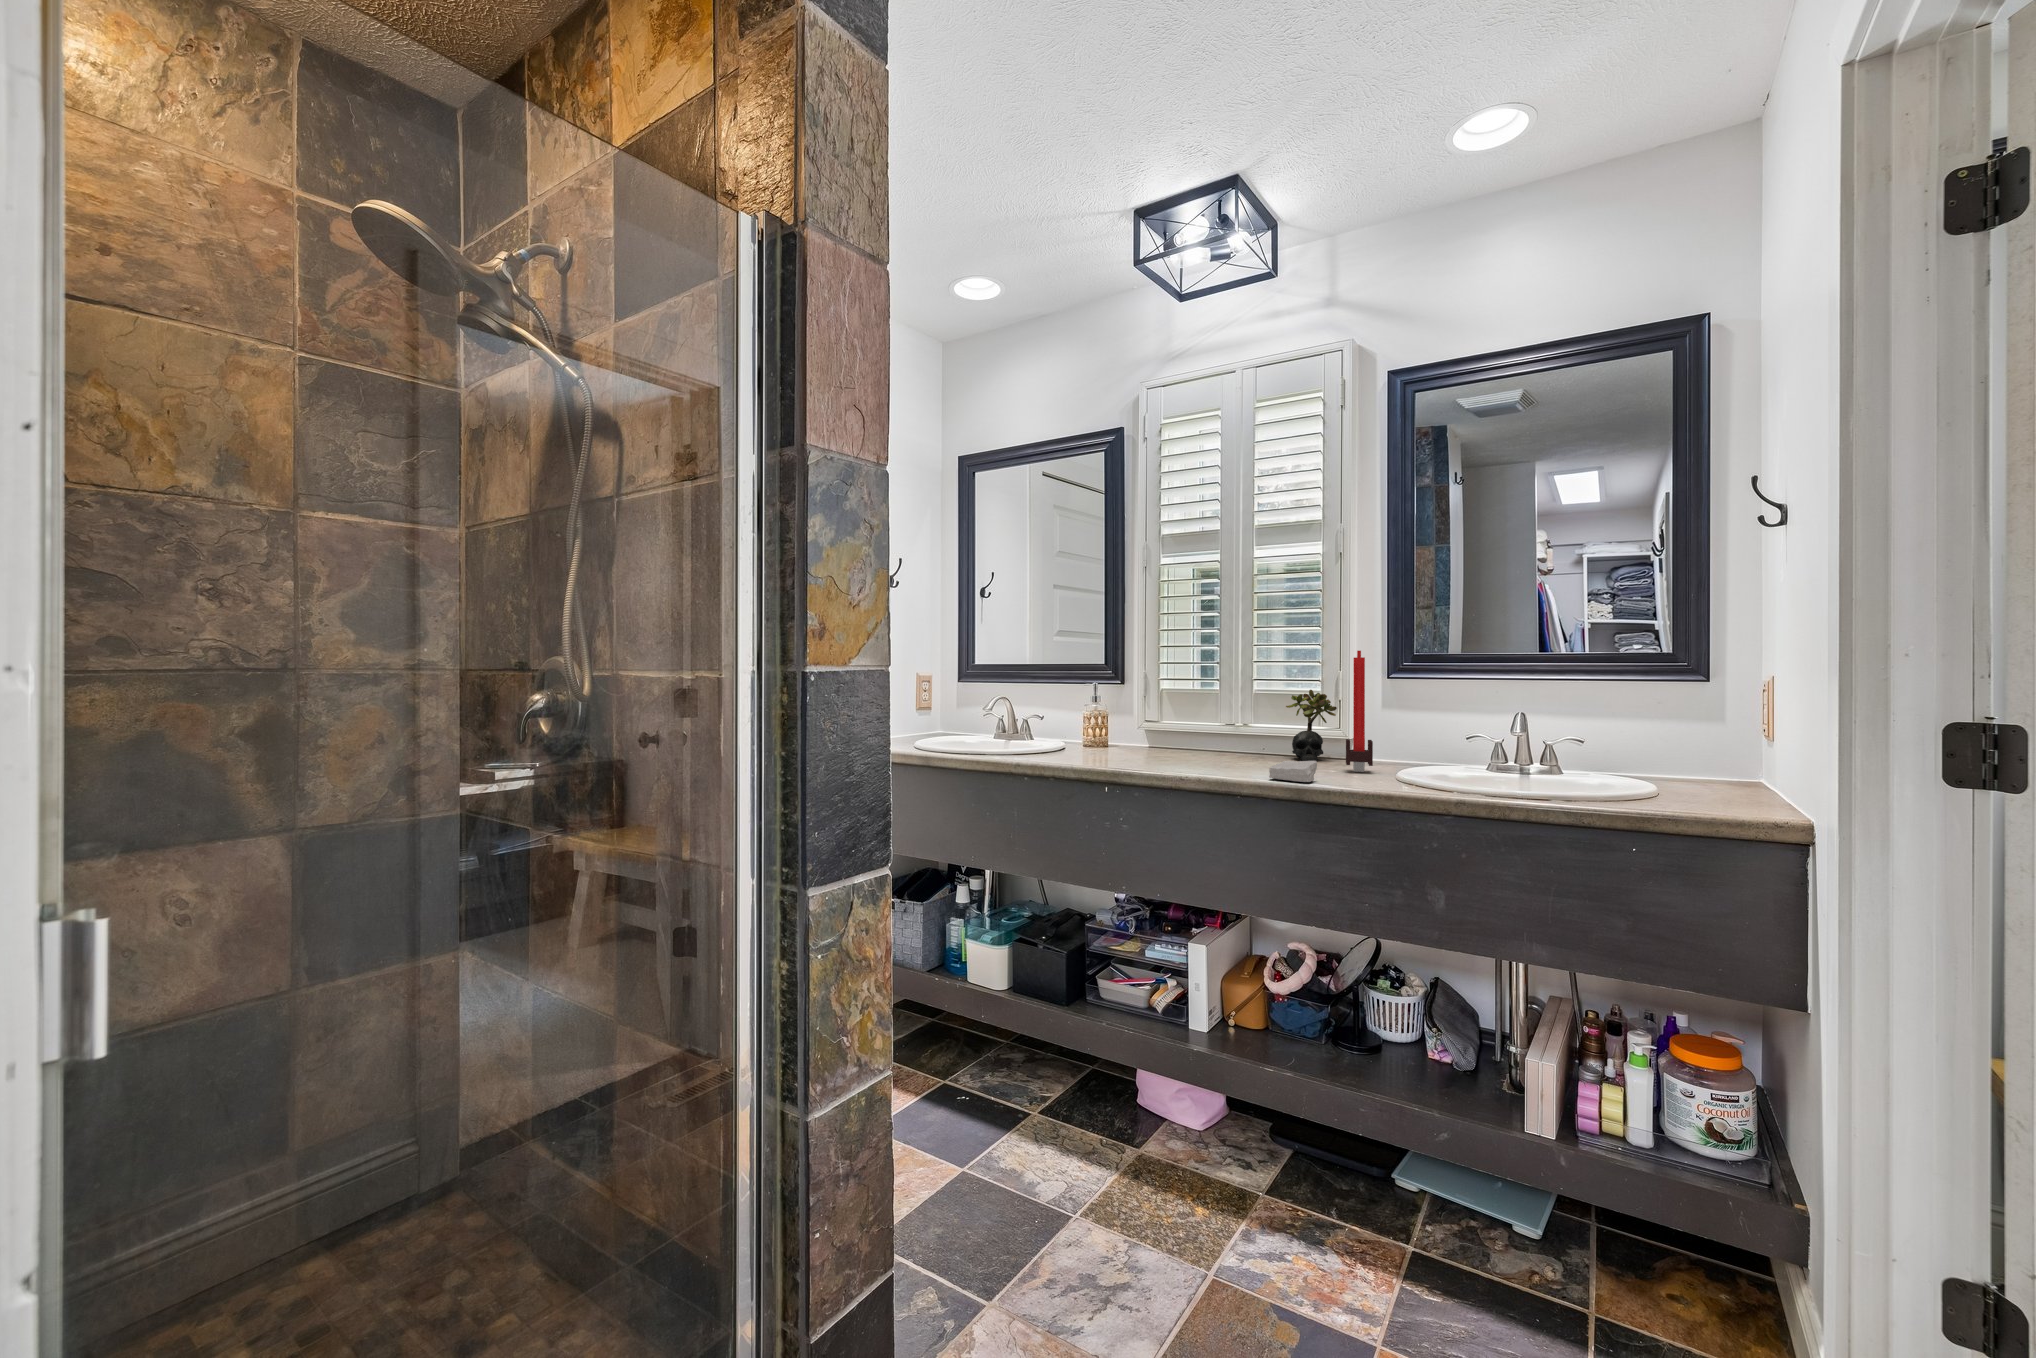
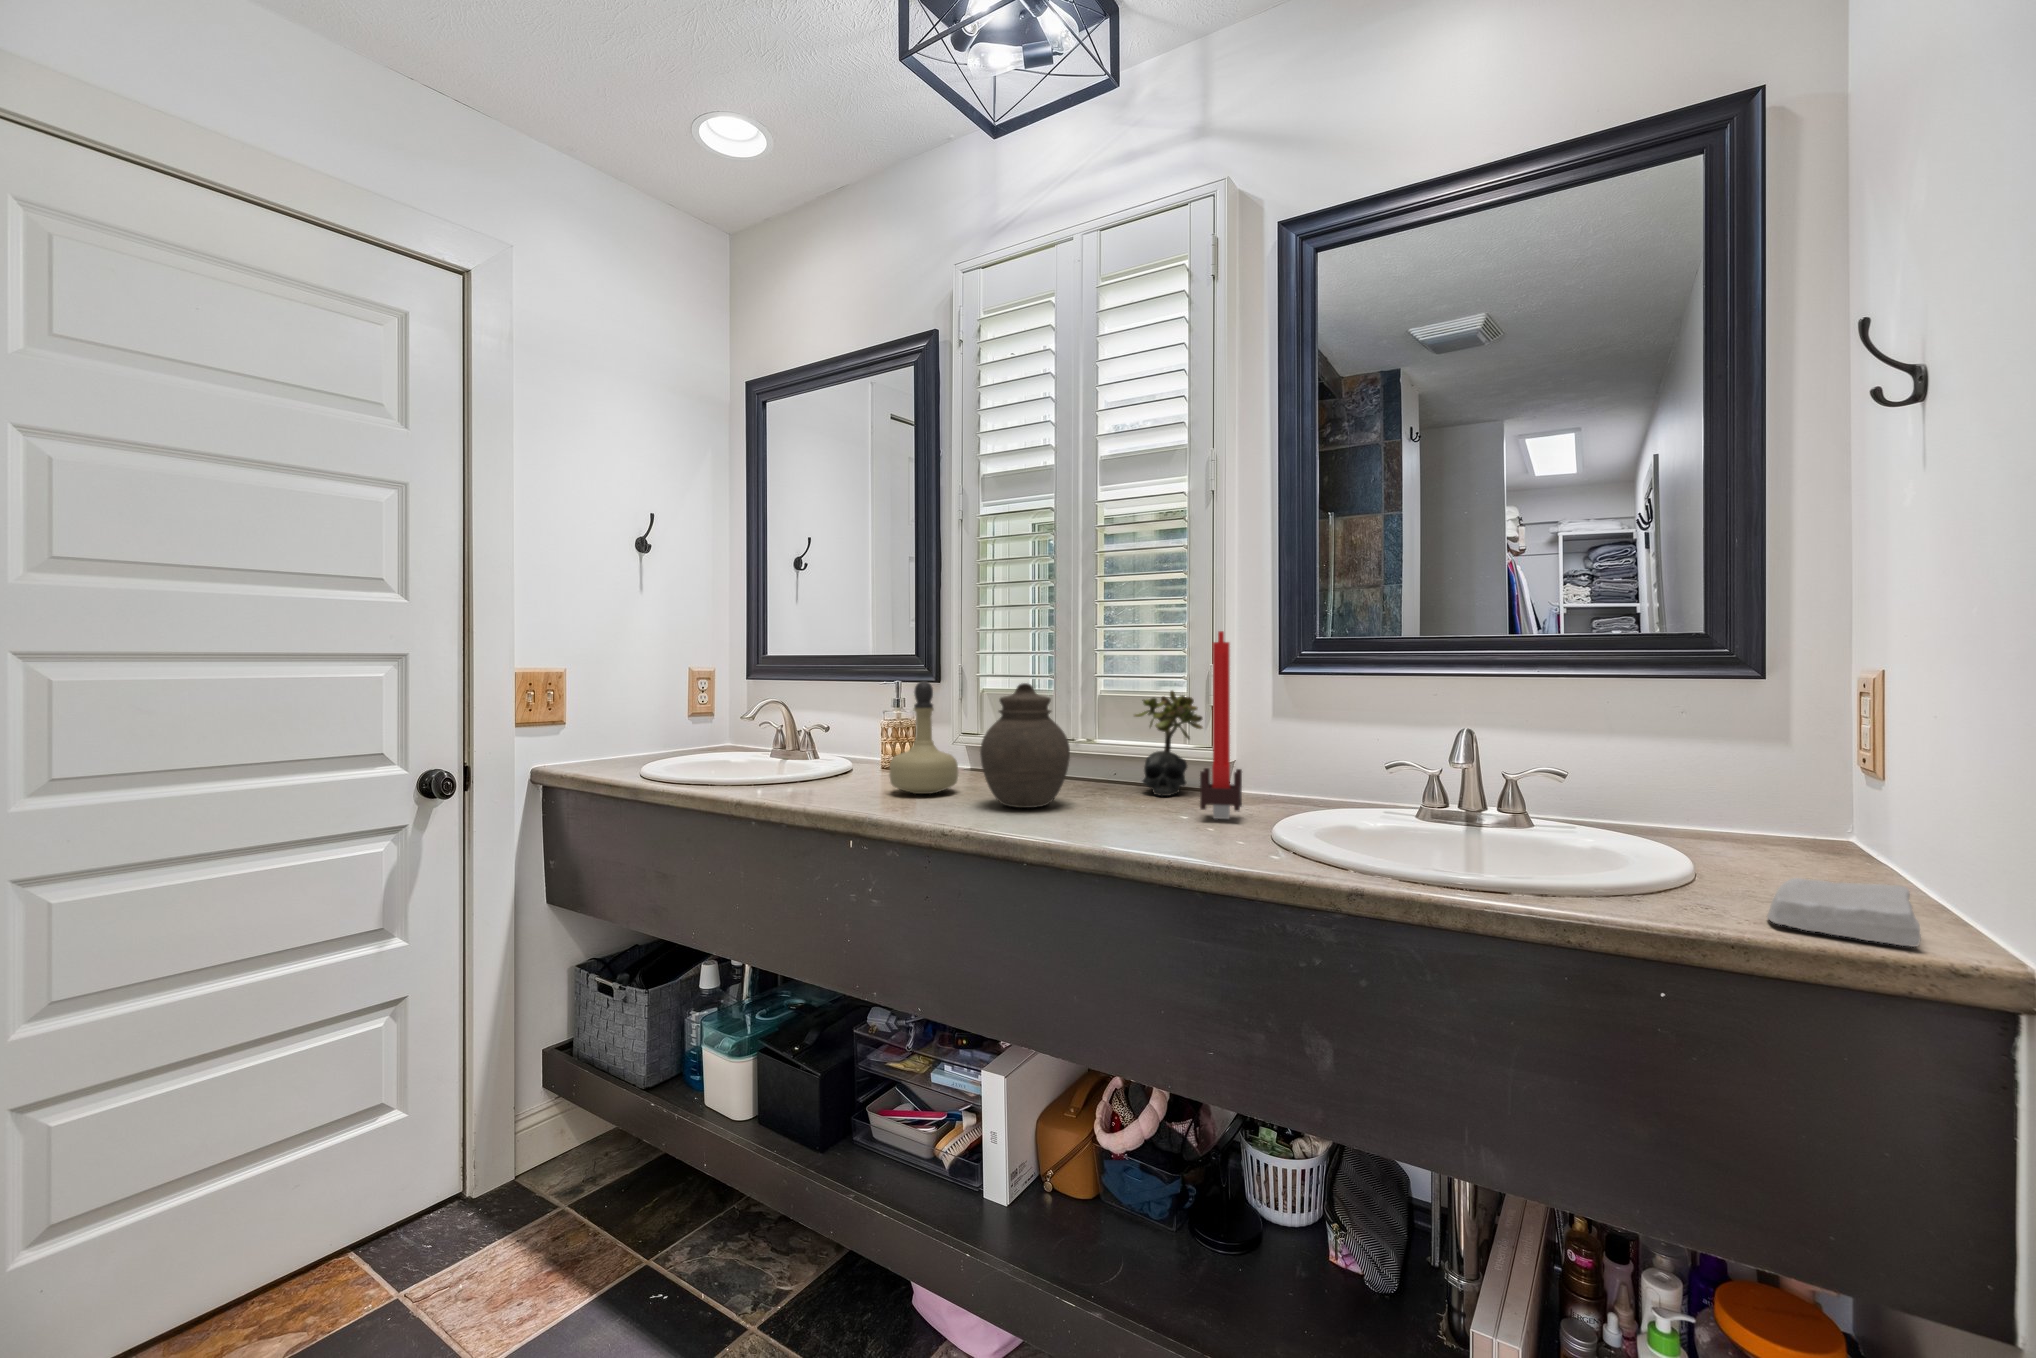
perfume bottle: none [1117,682,1165,759] -> present [889,681,958,794]
jar: none [1191,684,1252,766] -> present [980,683,1070,808]
soap bar: present [1269,761,1317,782] -> present [1767,878,1921,947]

